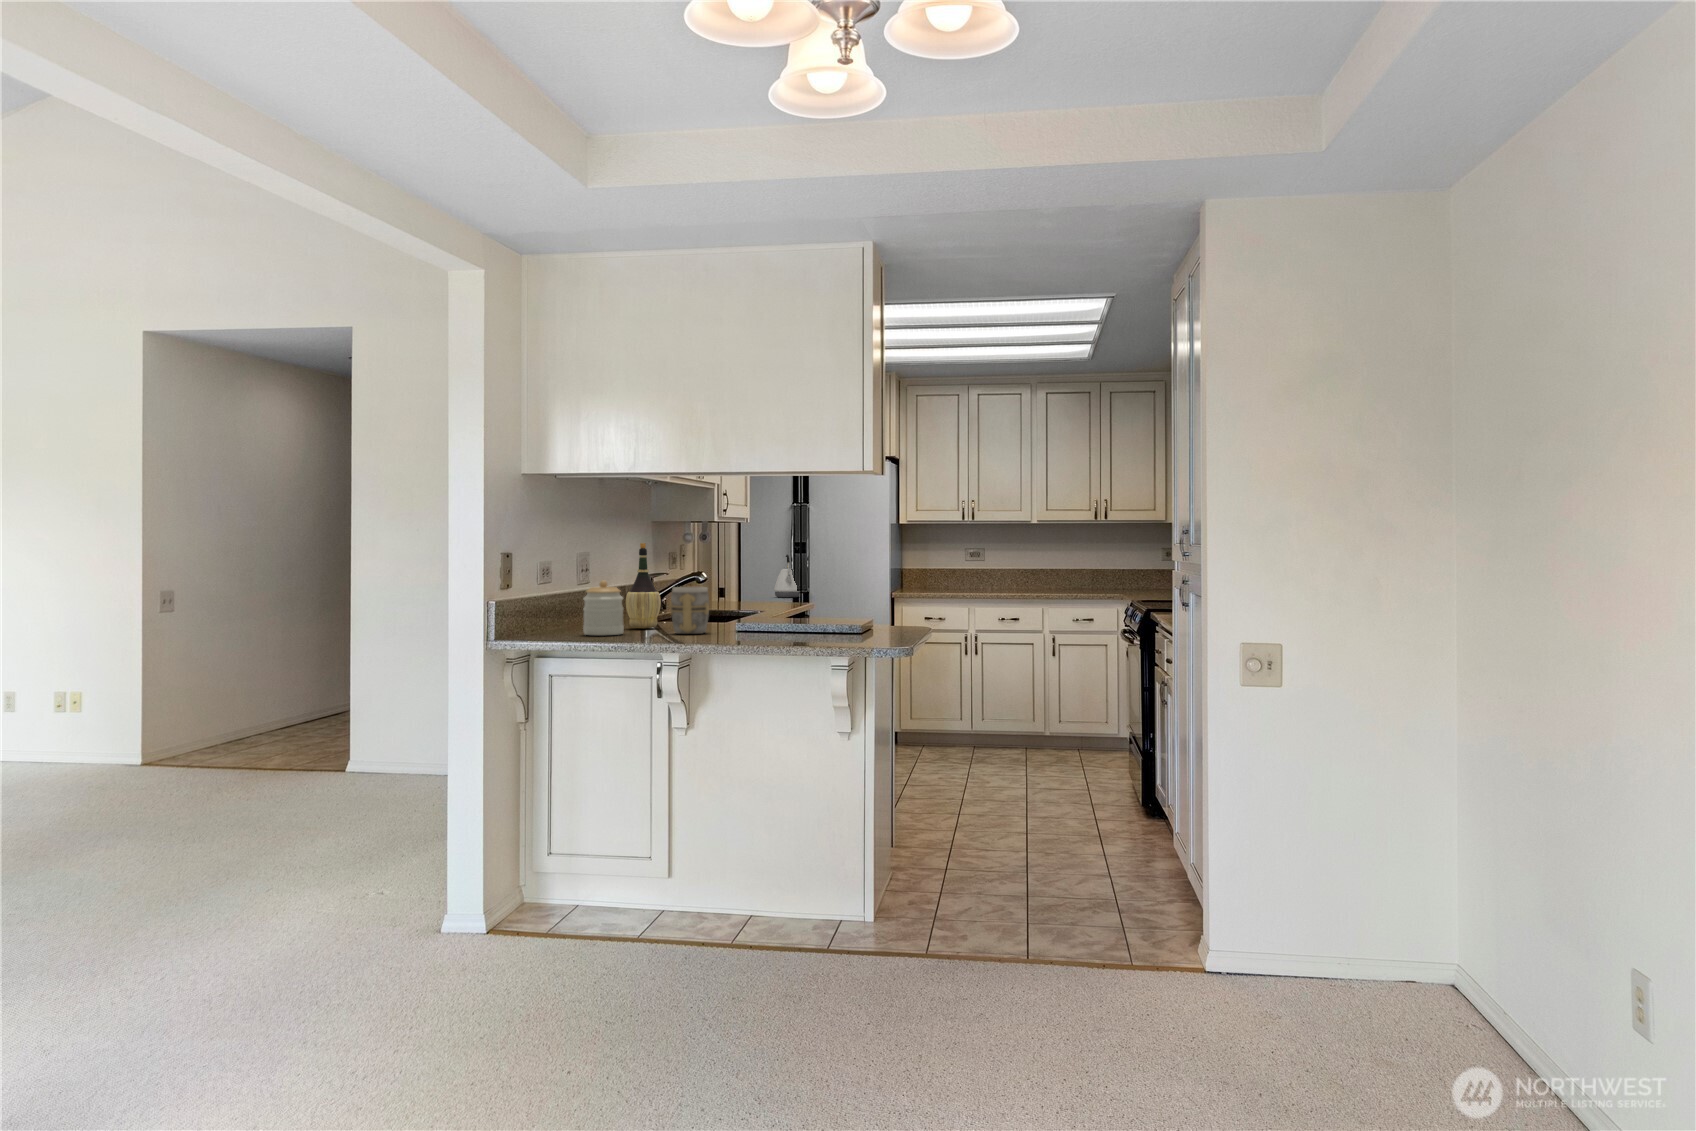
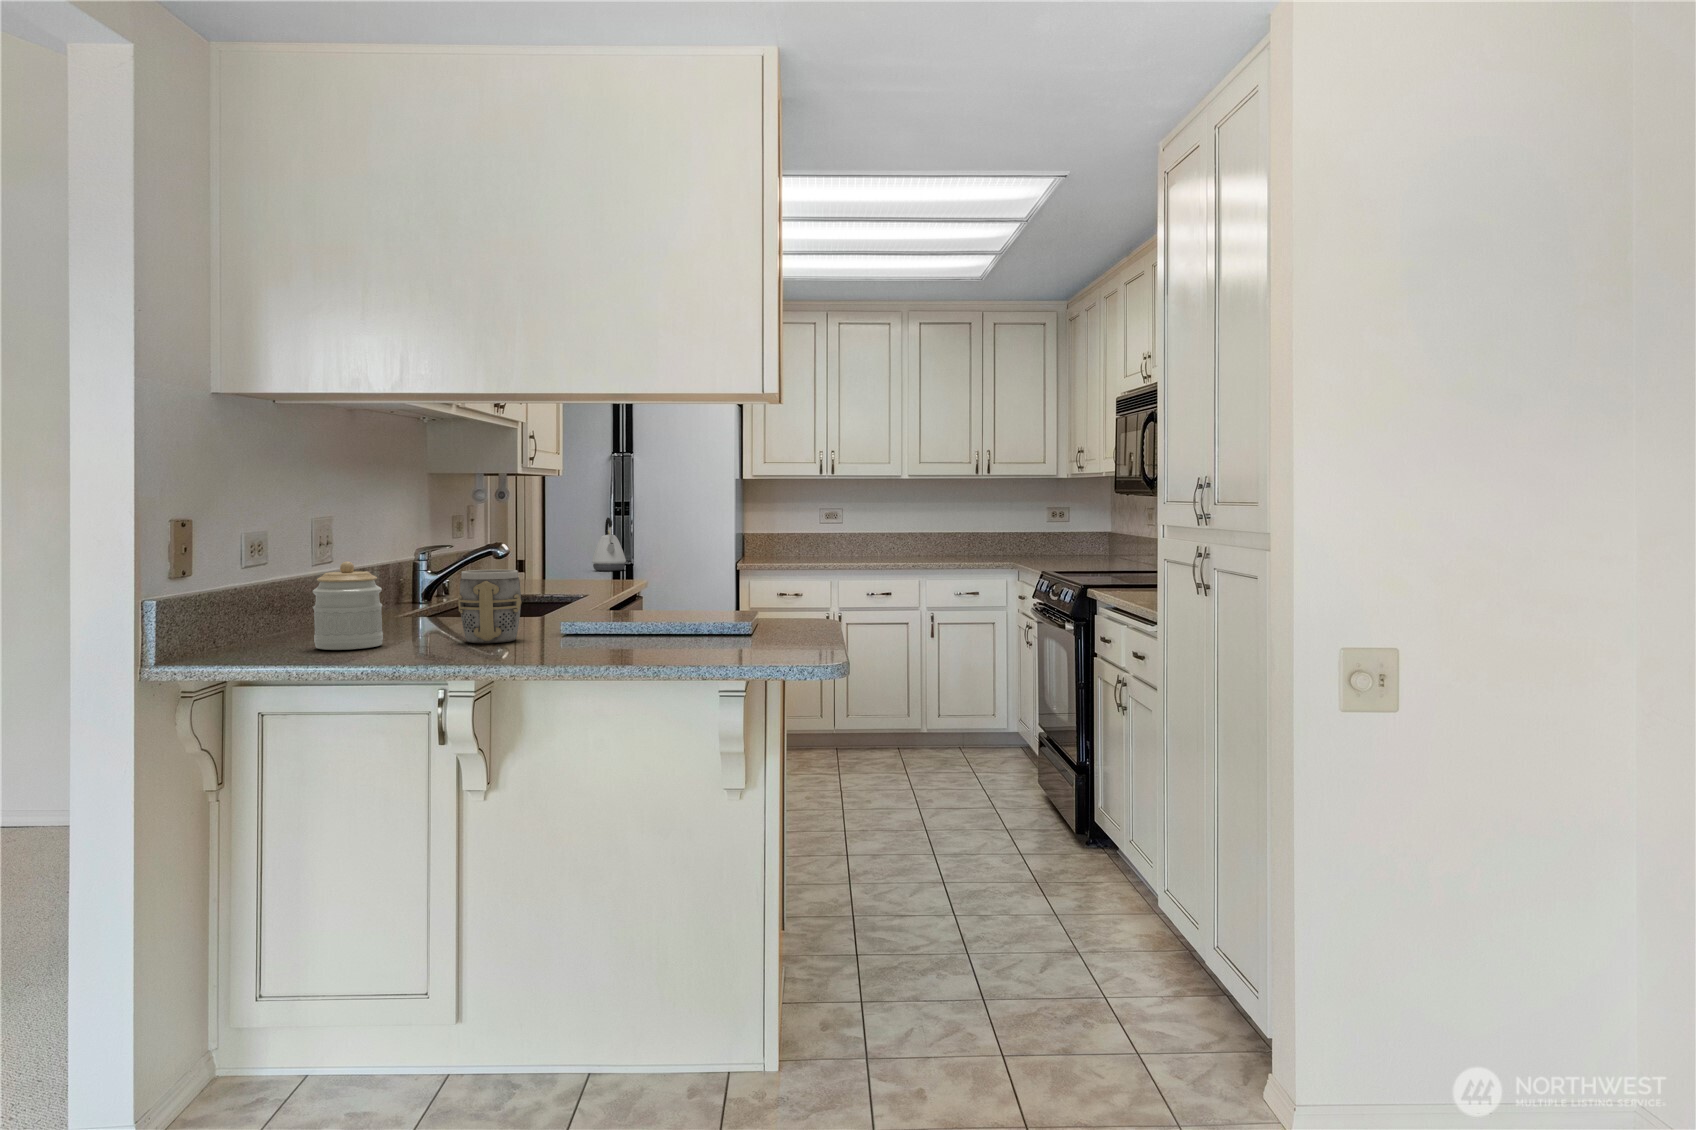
wine bottle: present [626,543,661,628] -> none [387,503,443,632]

